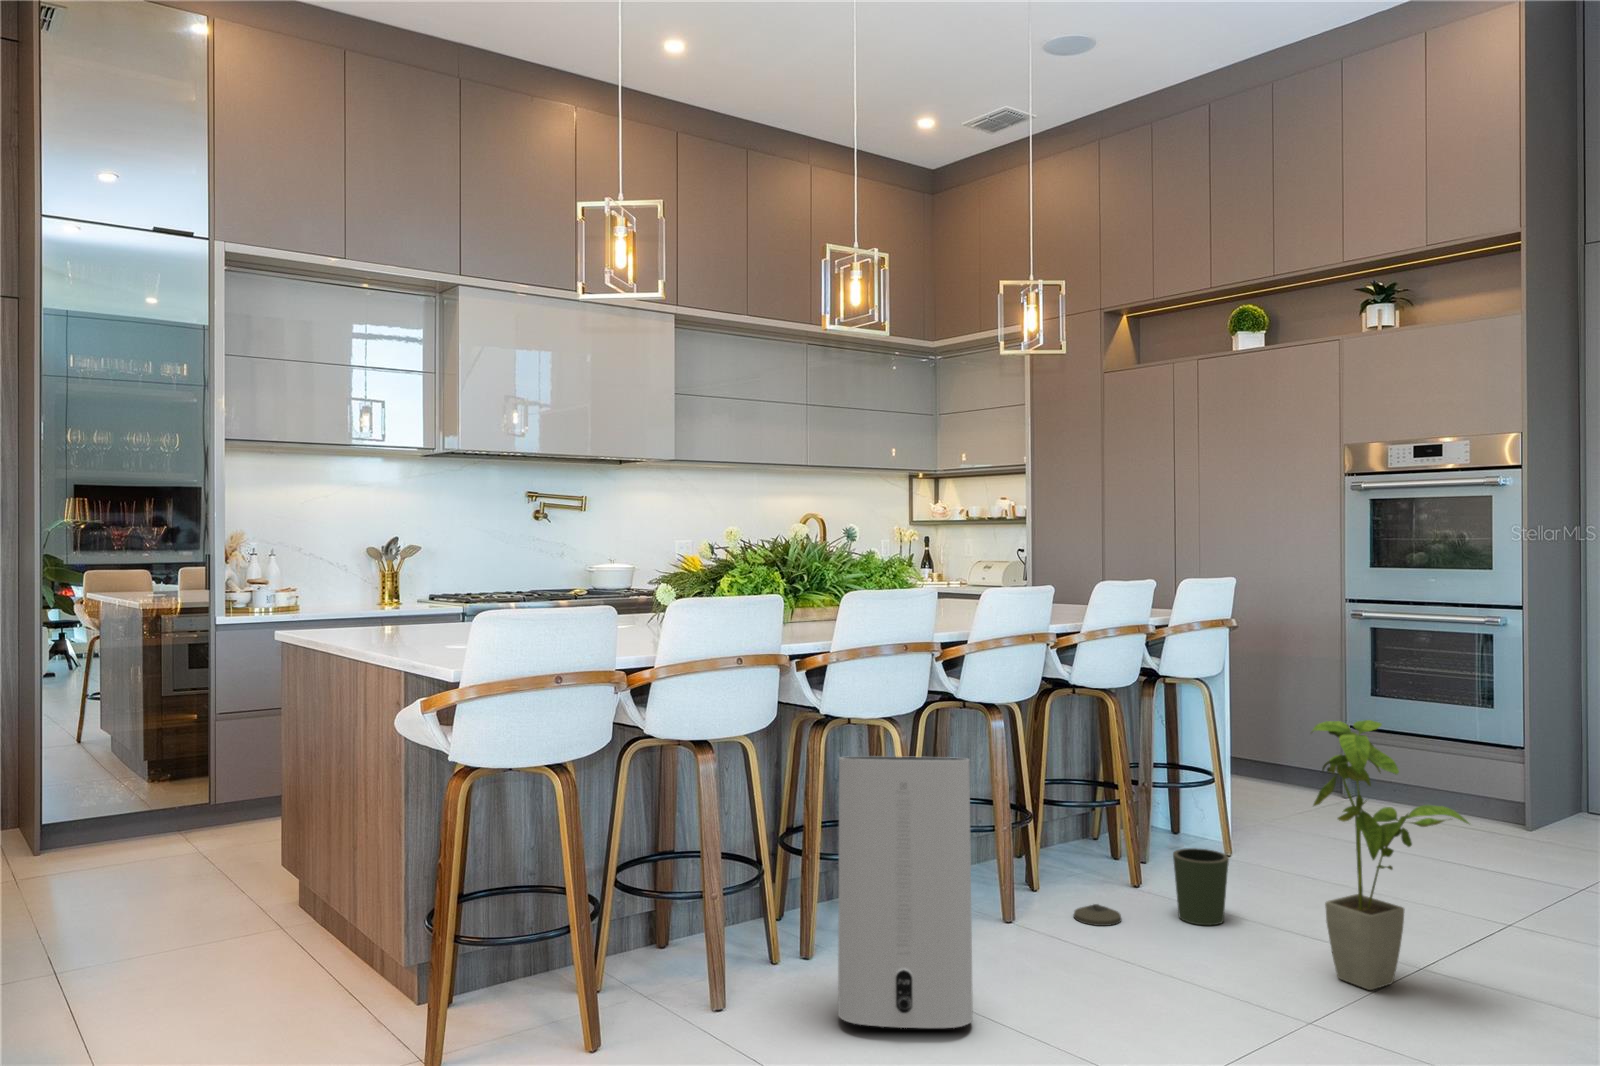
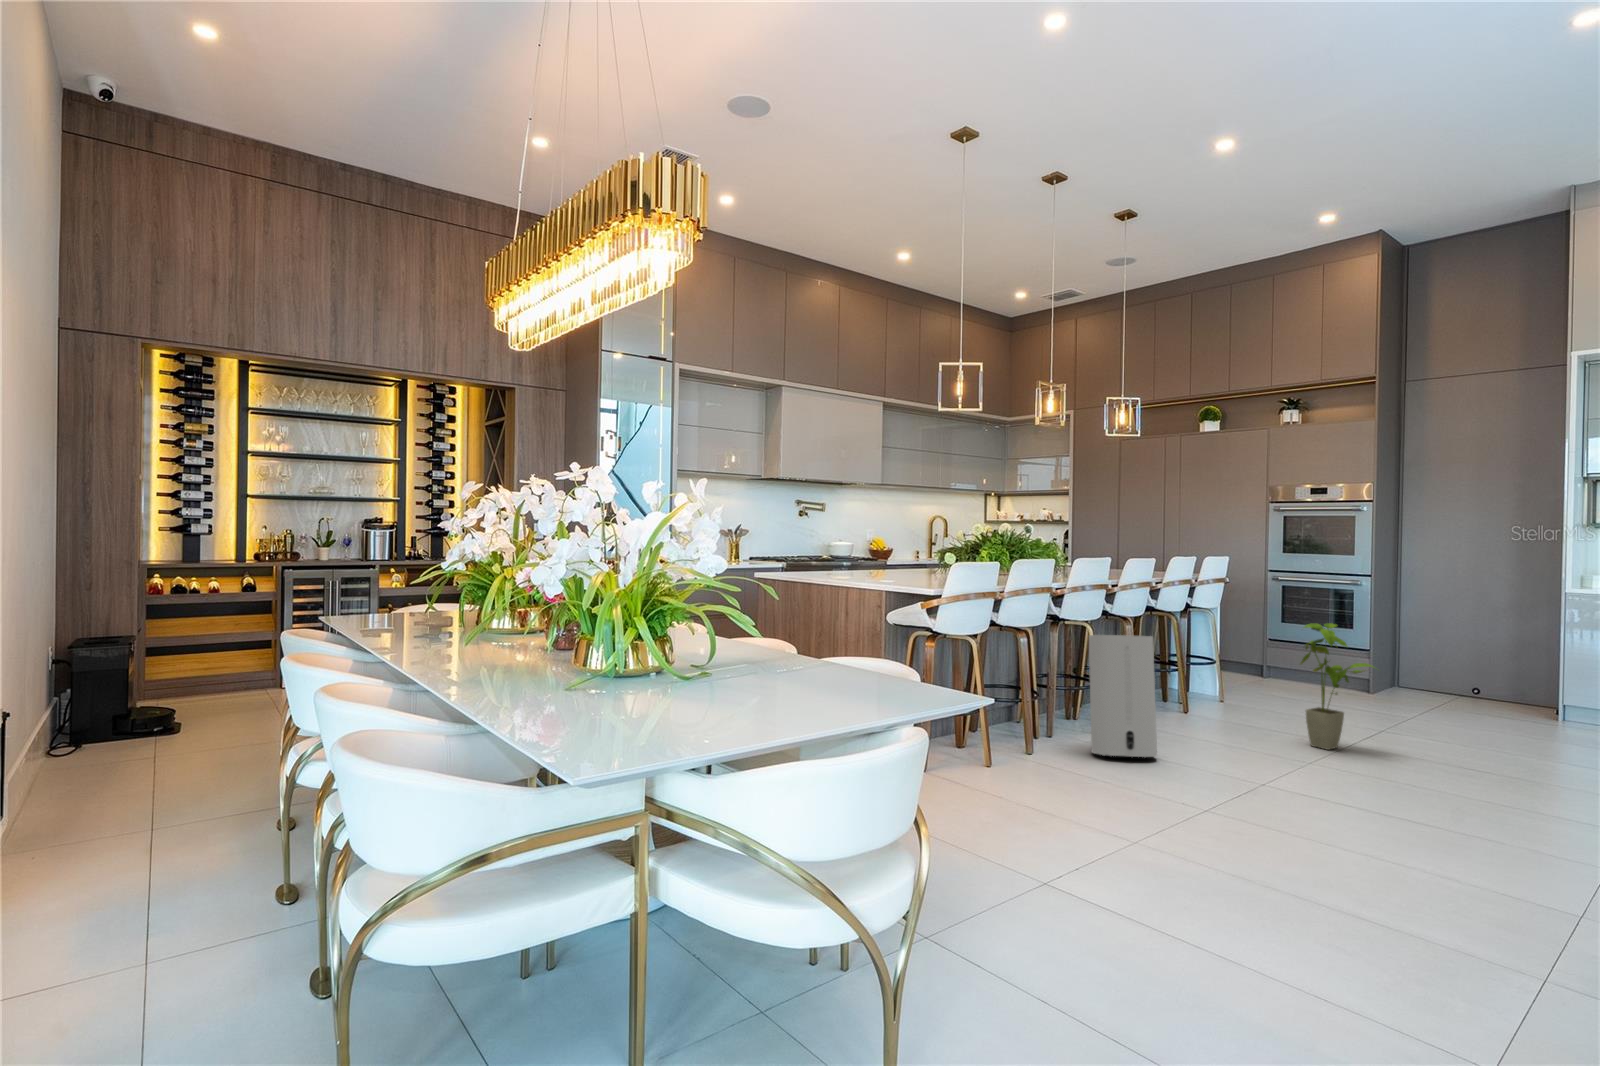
trash can: present [1074,848,1229,926] -> none [1165,691,1244,727]

